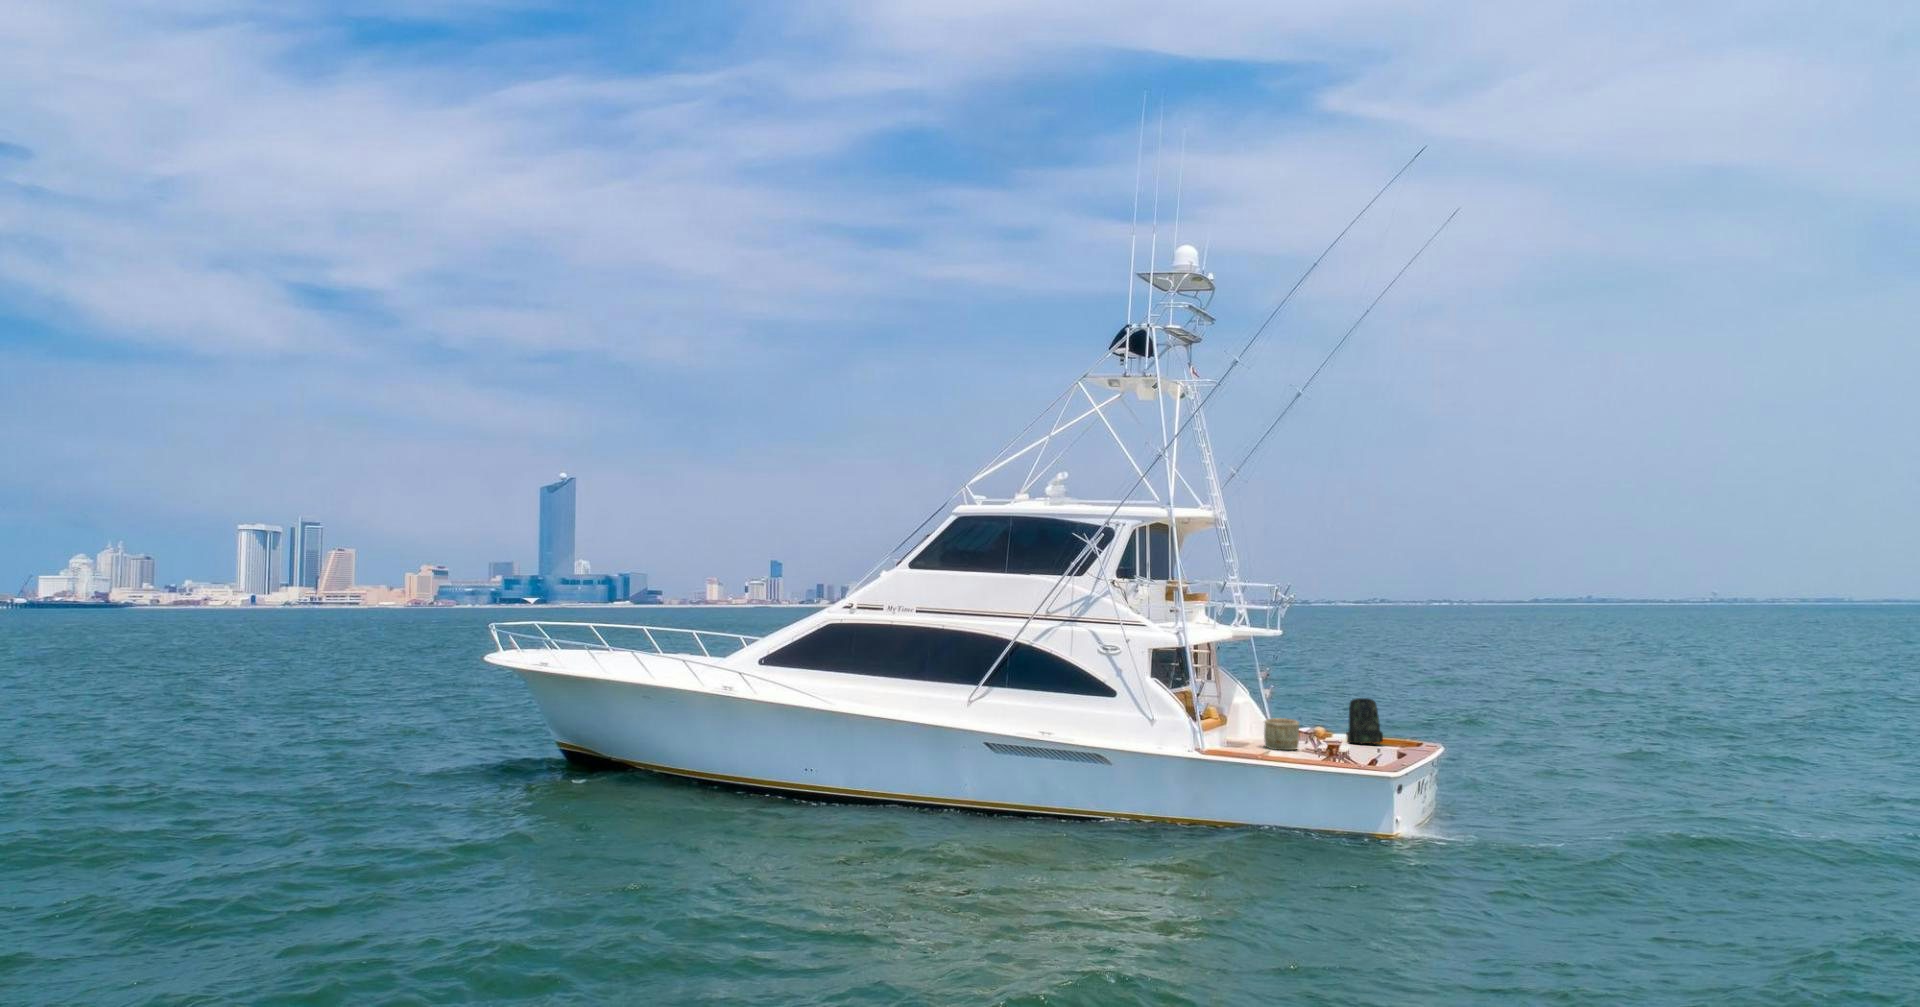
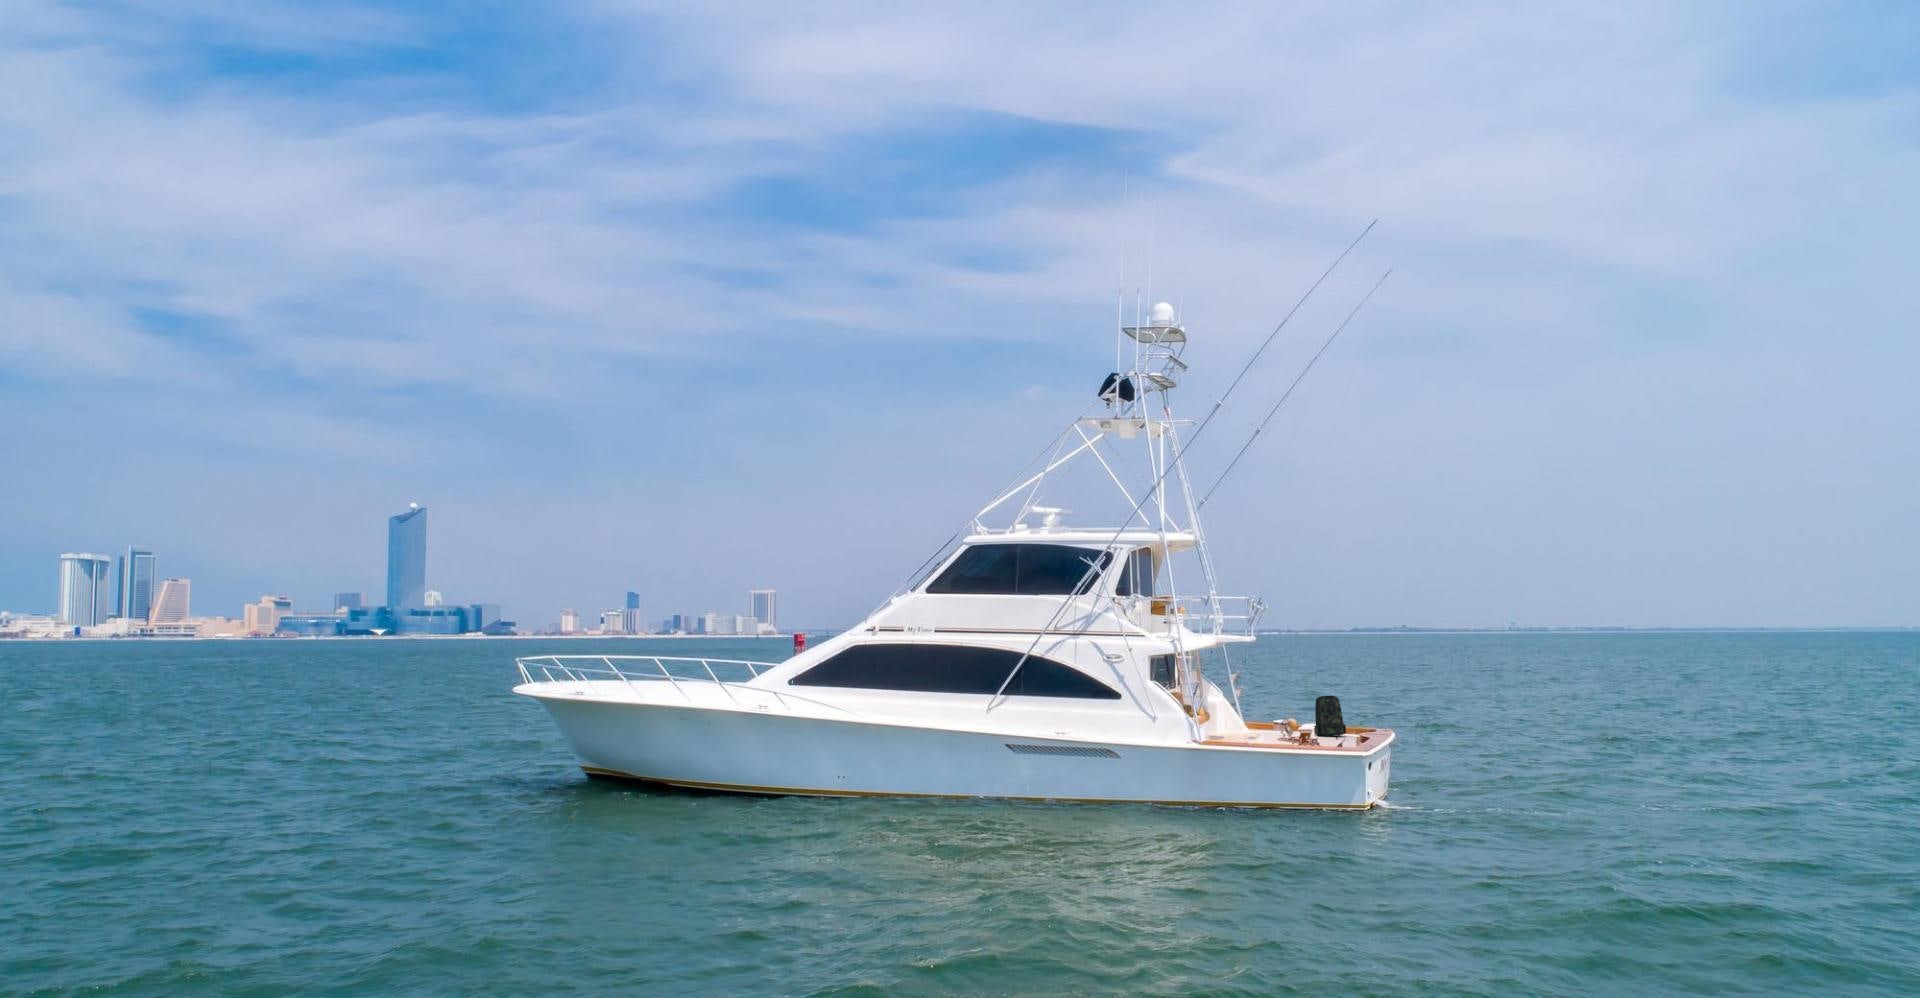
wooden bucket: present [1264,718,1299,750] -> none [1246,714,1278,742]

